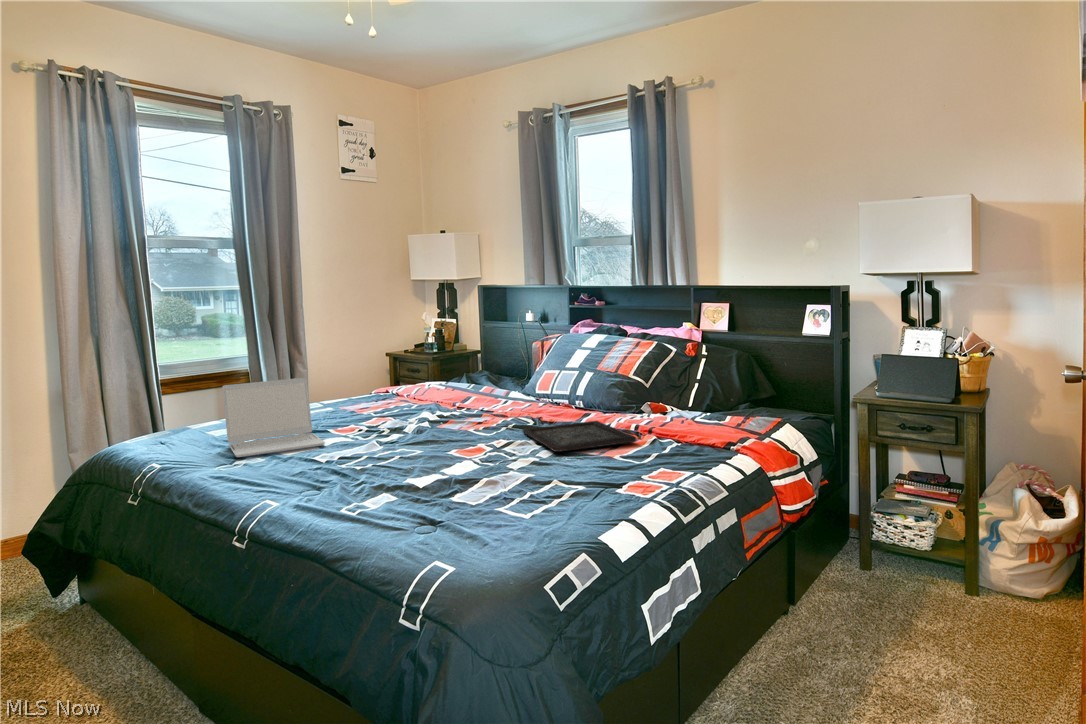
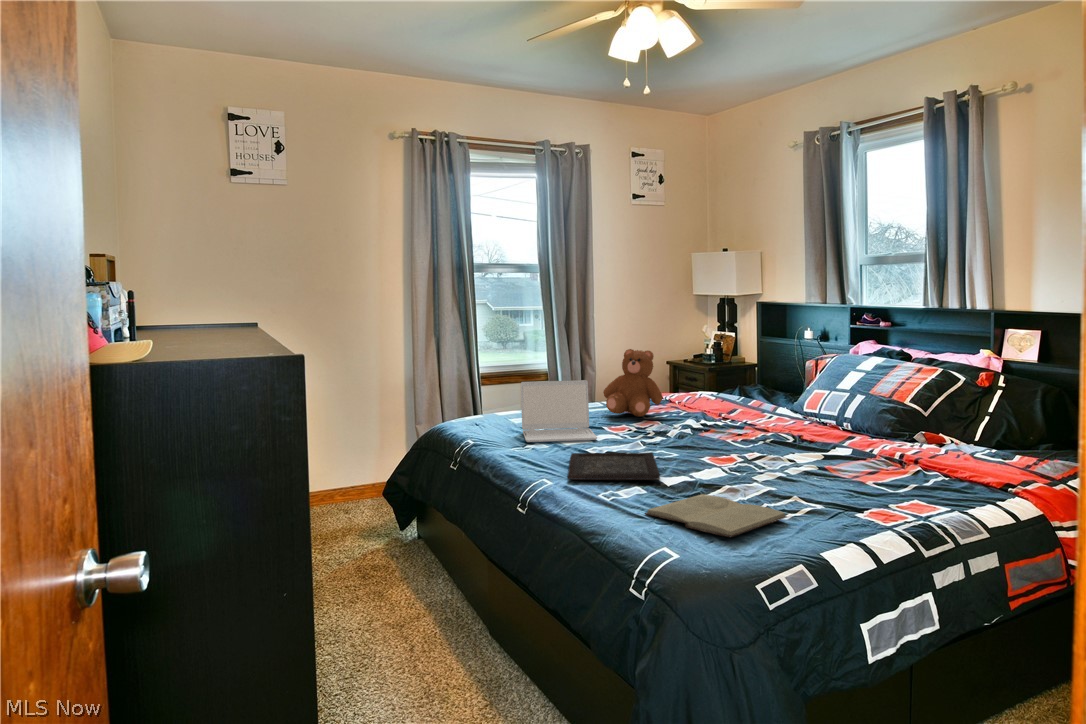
teddy bear: none [323,339,393,415] -> present [603,349,662,416]
tray: present [522,421,636,452] -> present [568,452,660,480]
book: none [401,492,554,536] -> present [645,494,787,537]

